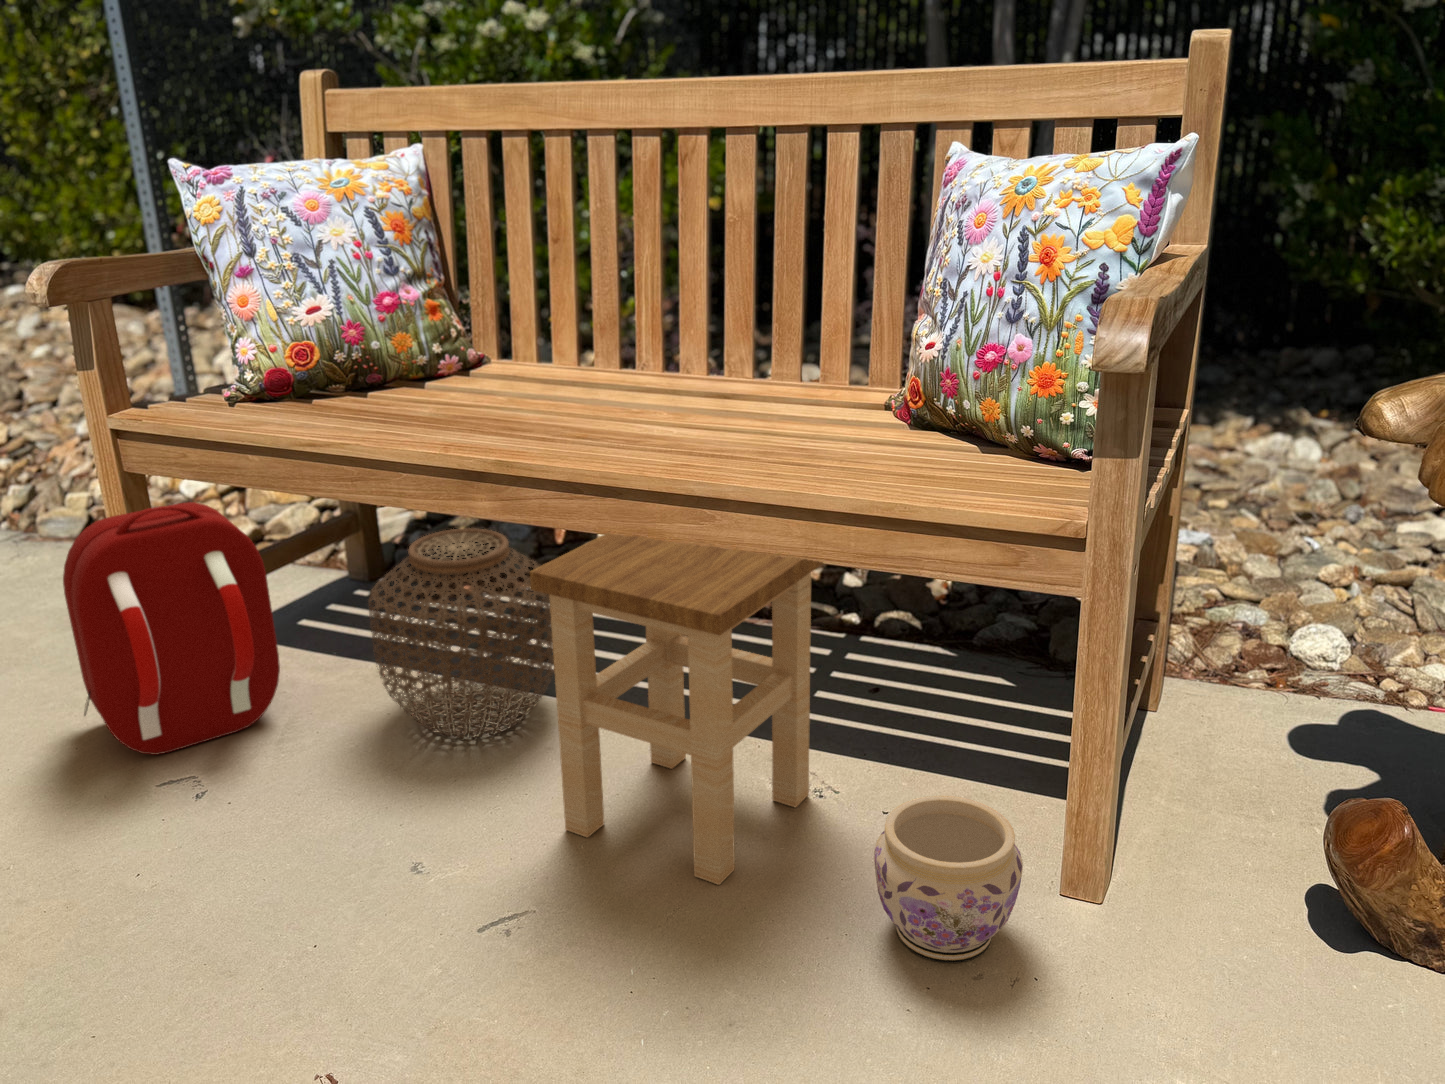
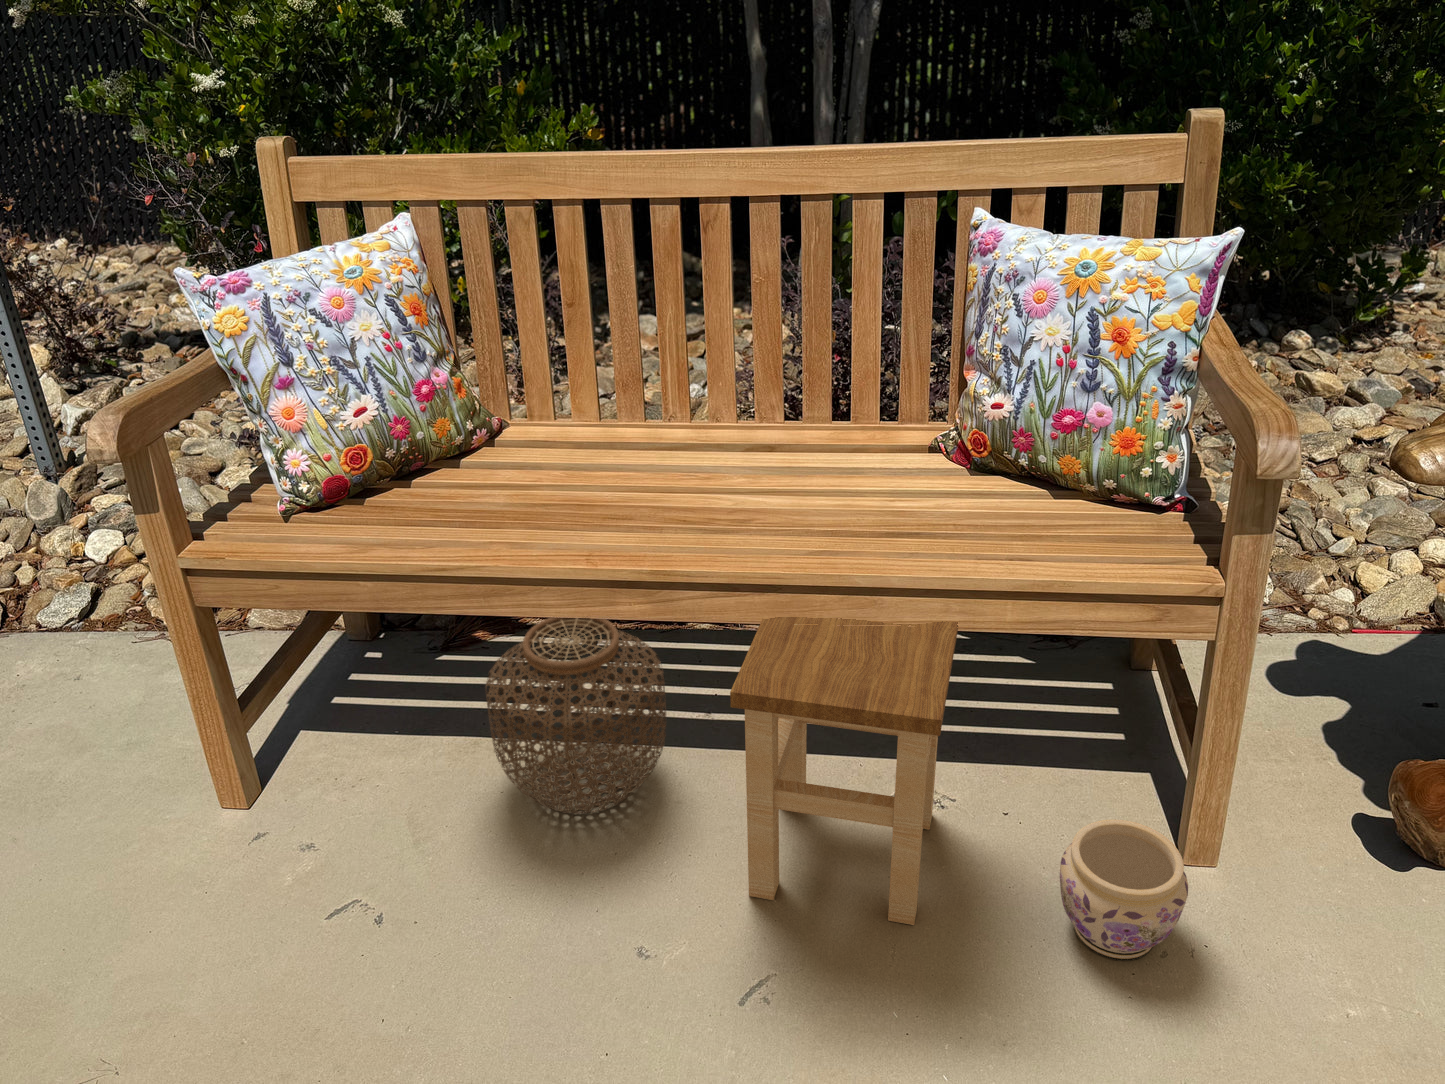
backpack: present [63,502,280,755] -> none [177,636,393,897]

